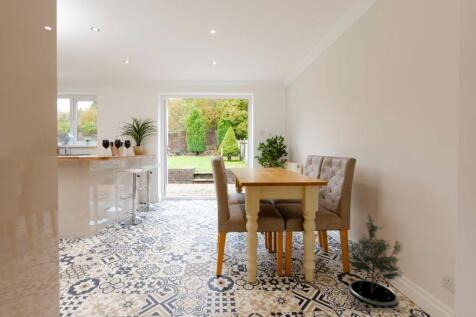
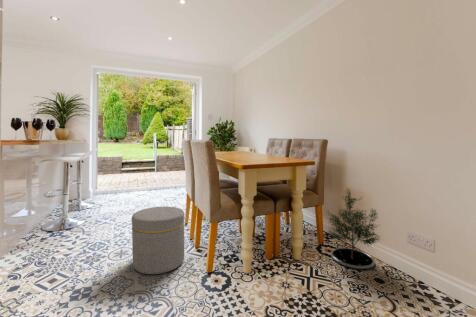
ottoman: none [165,213,208,268] -> present [132,207,185,274]

